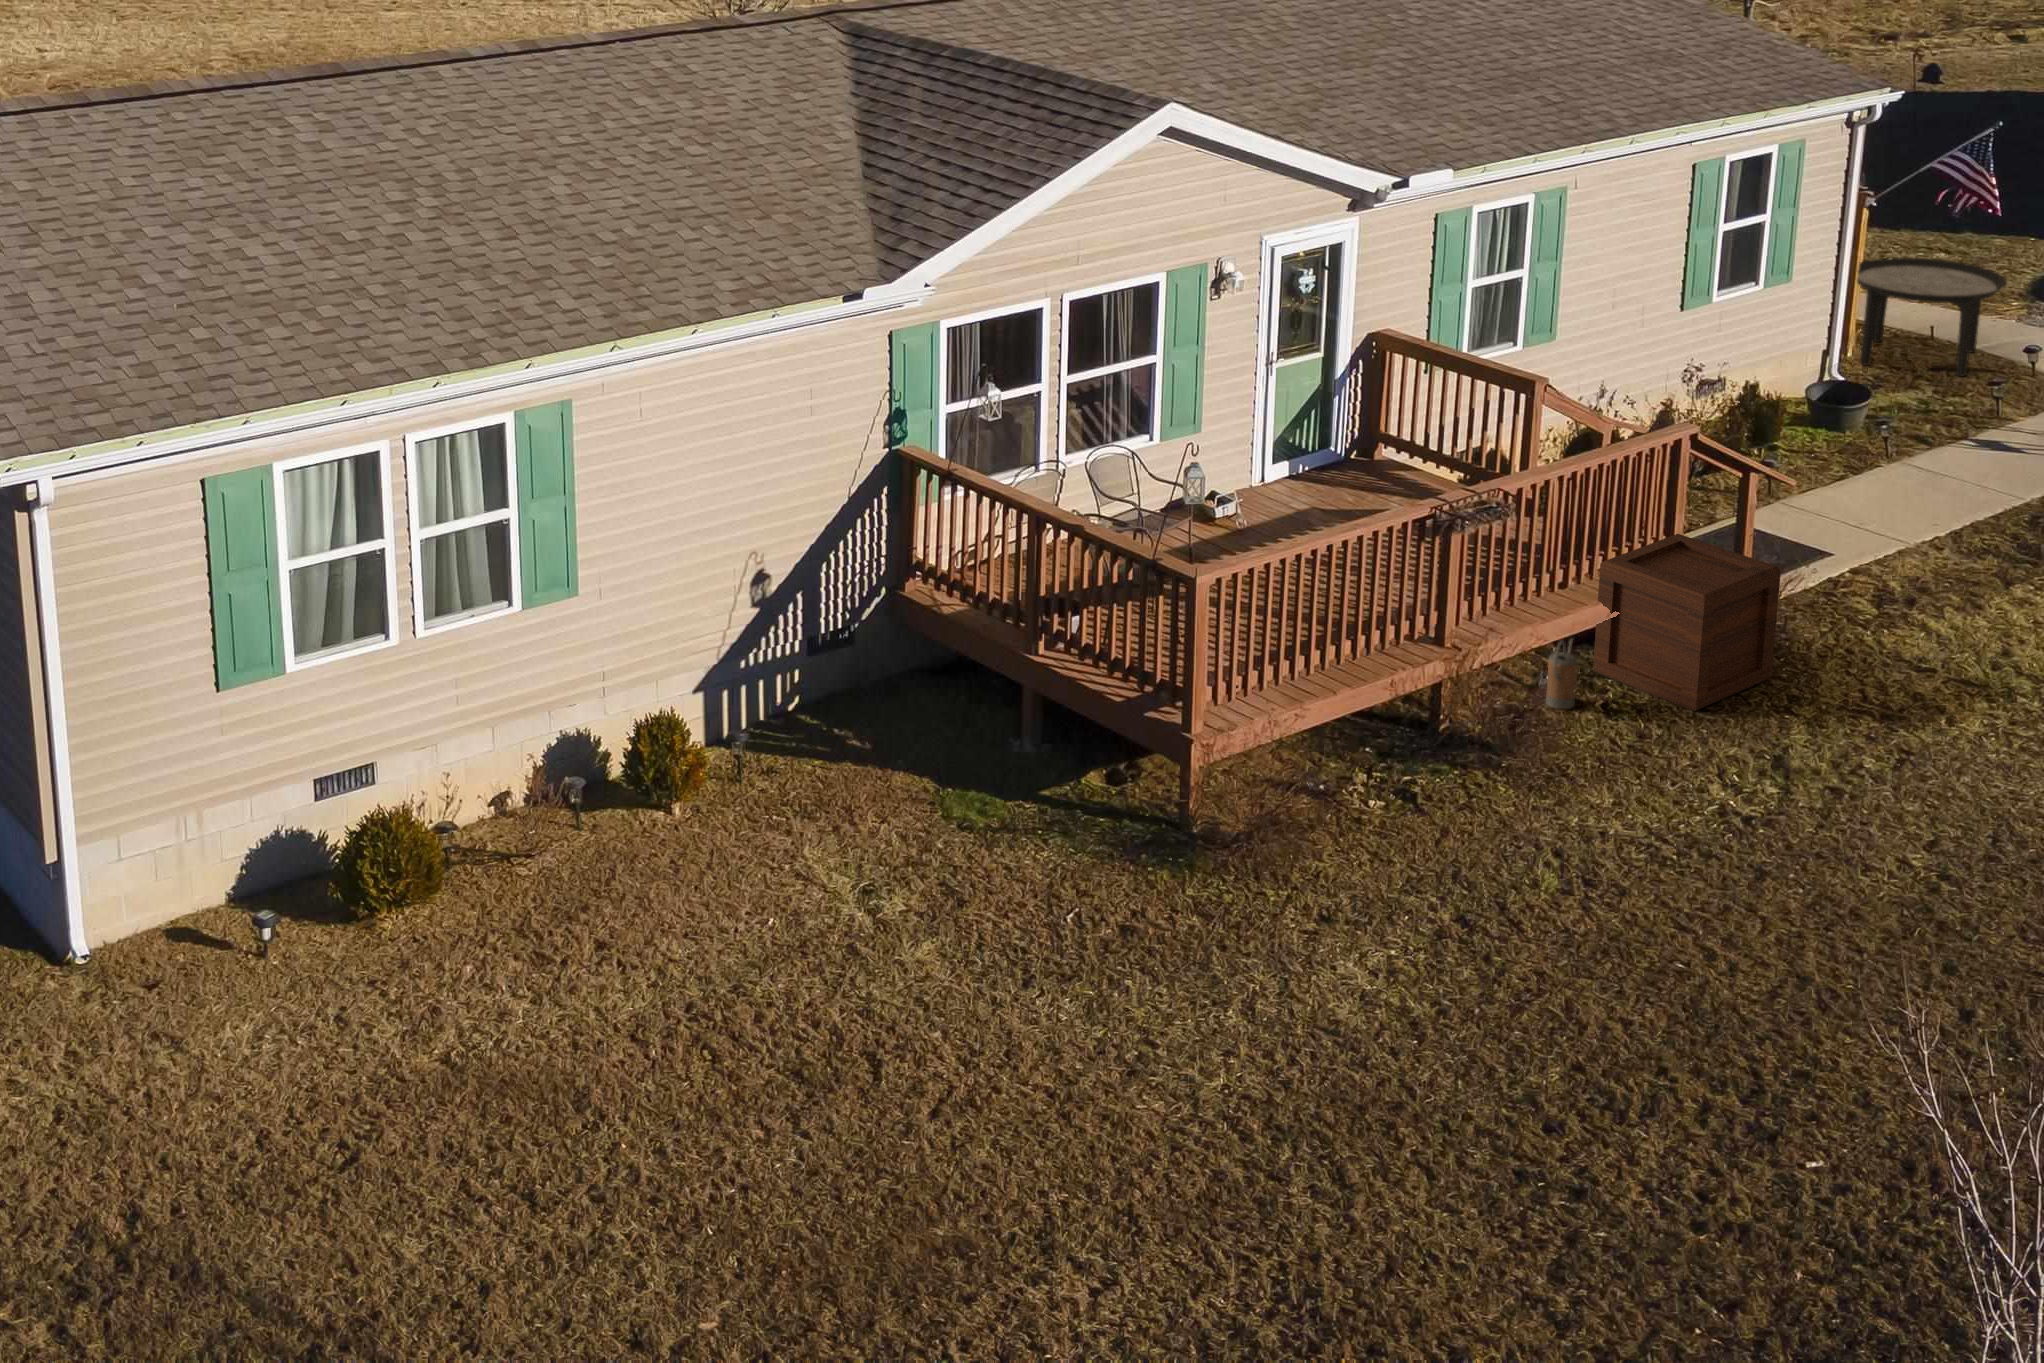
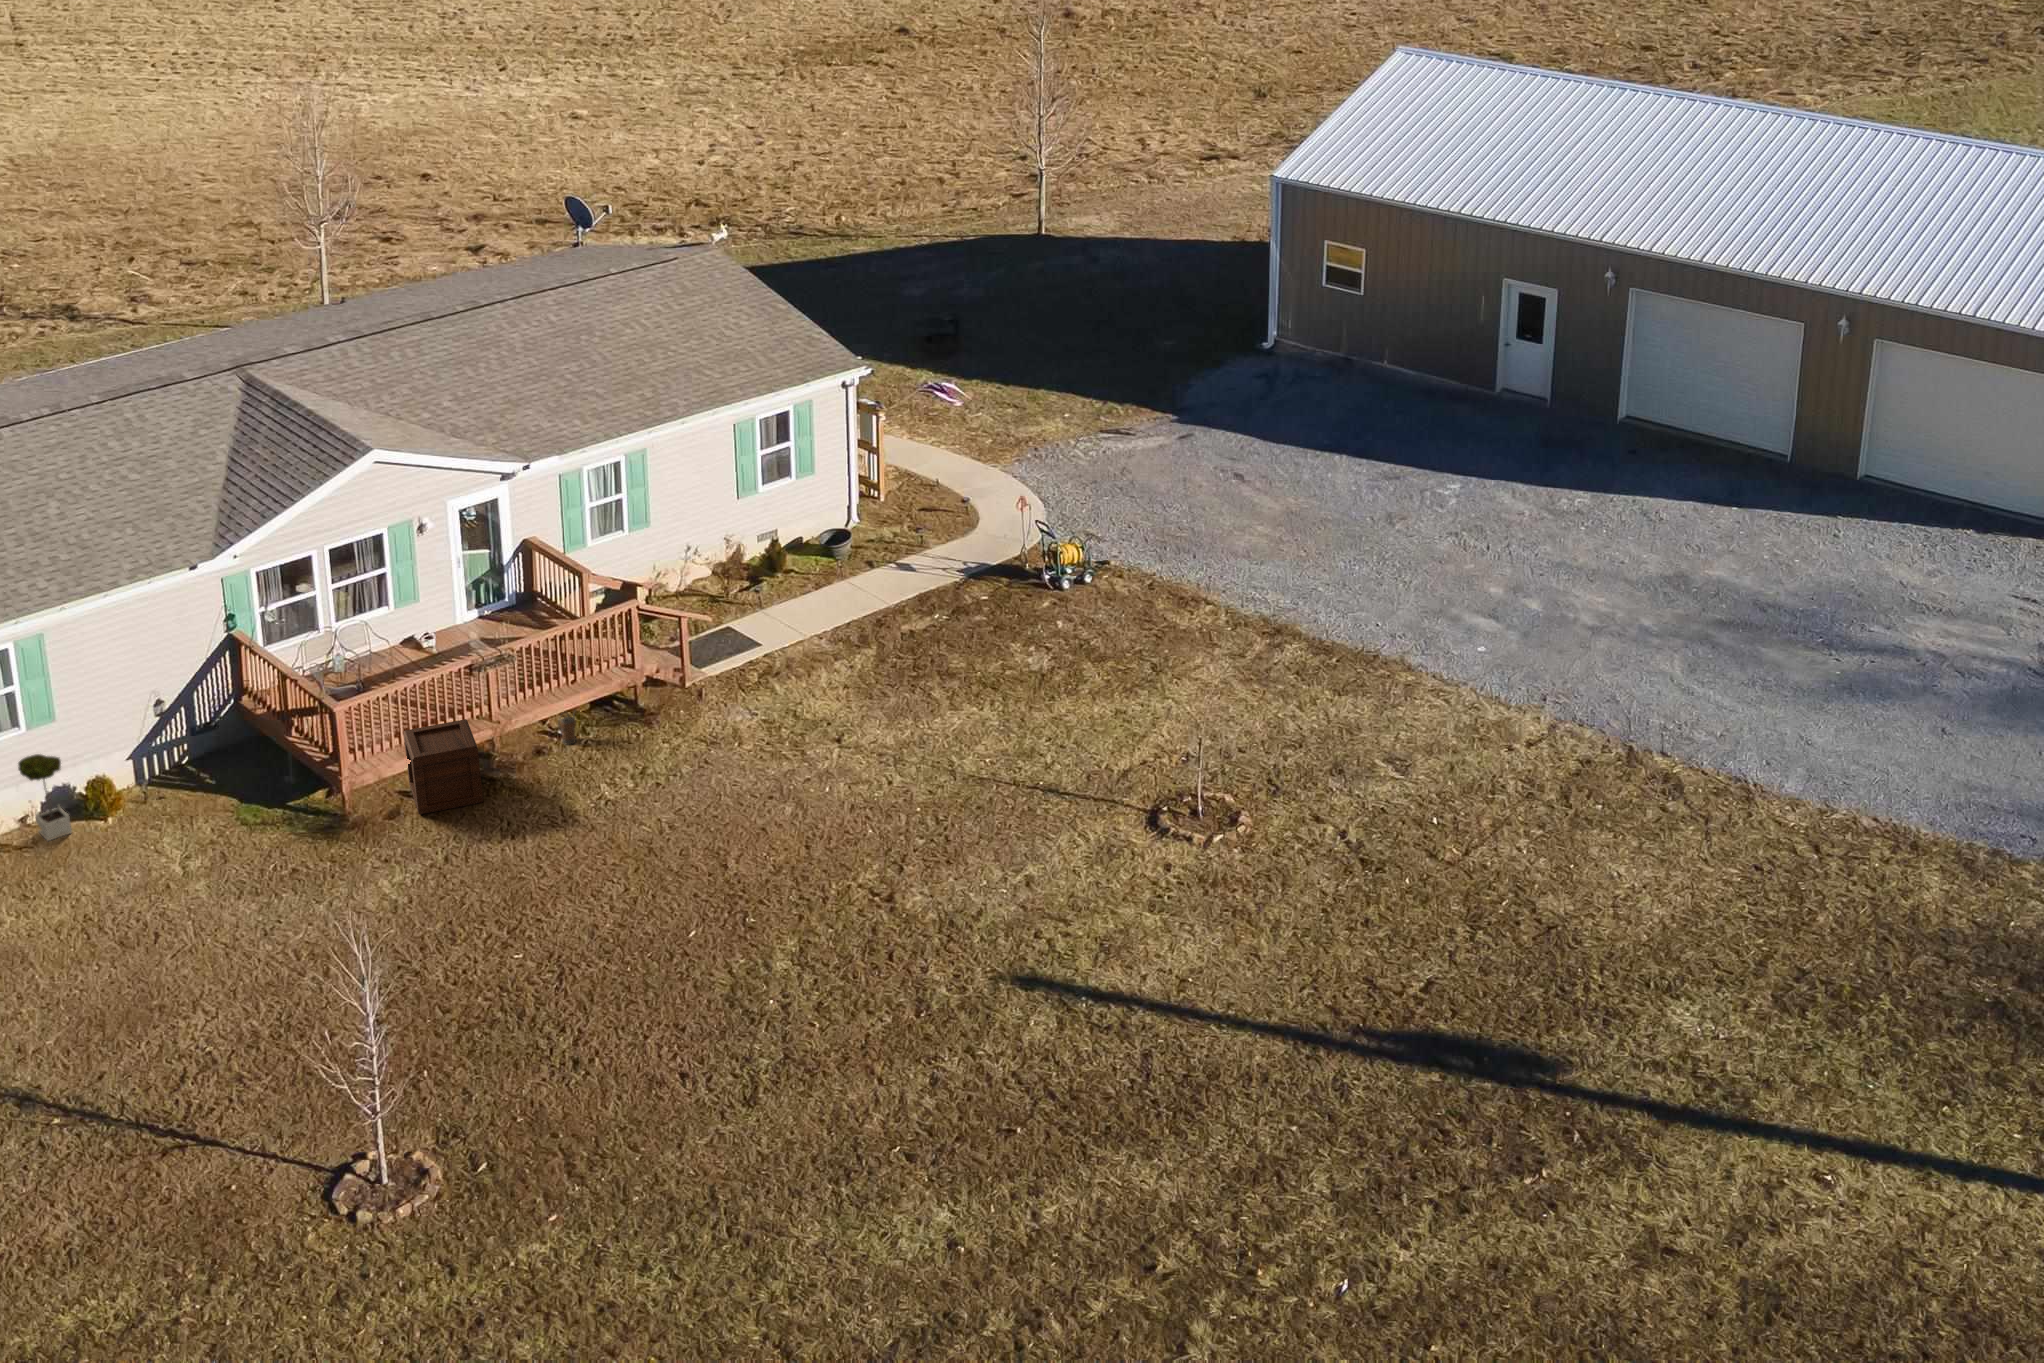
round table: present [1857,257,2007,377] -> none [872,445,955,518]
wooden crate: present [1593,534,1781,711] -> present [403,719,483,815]
potted tree: none [507,658,603,846] -> present [18,754,72,841]

